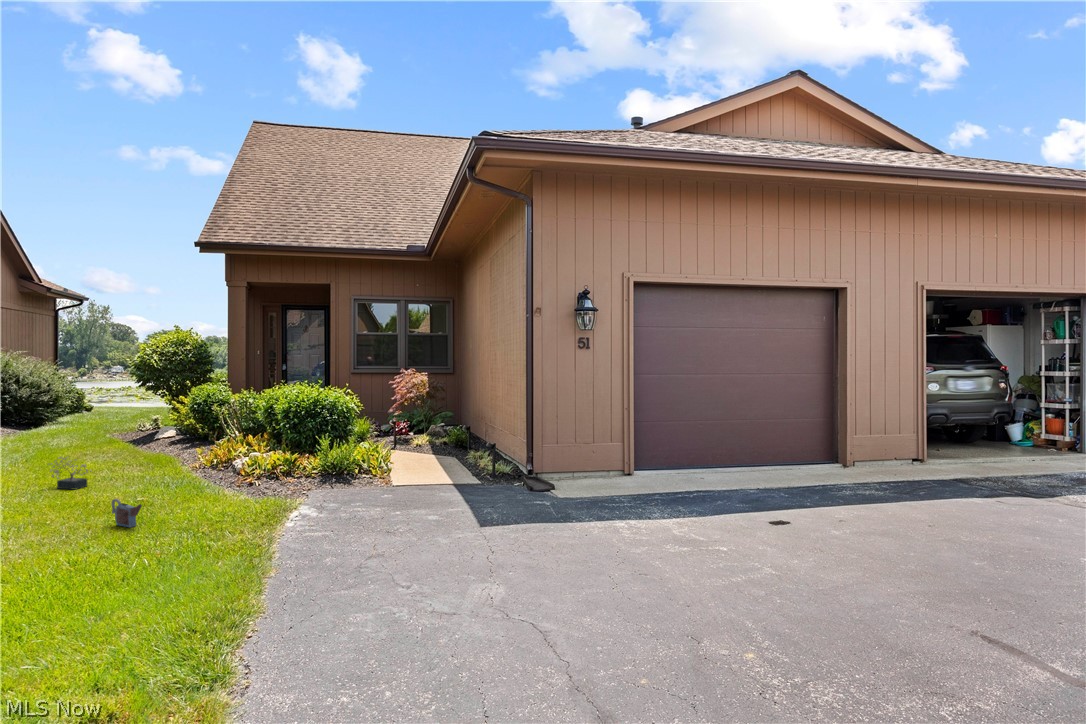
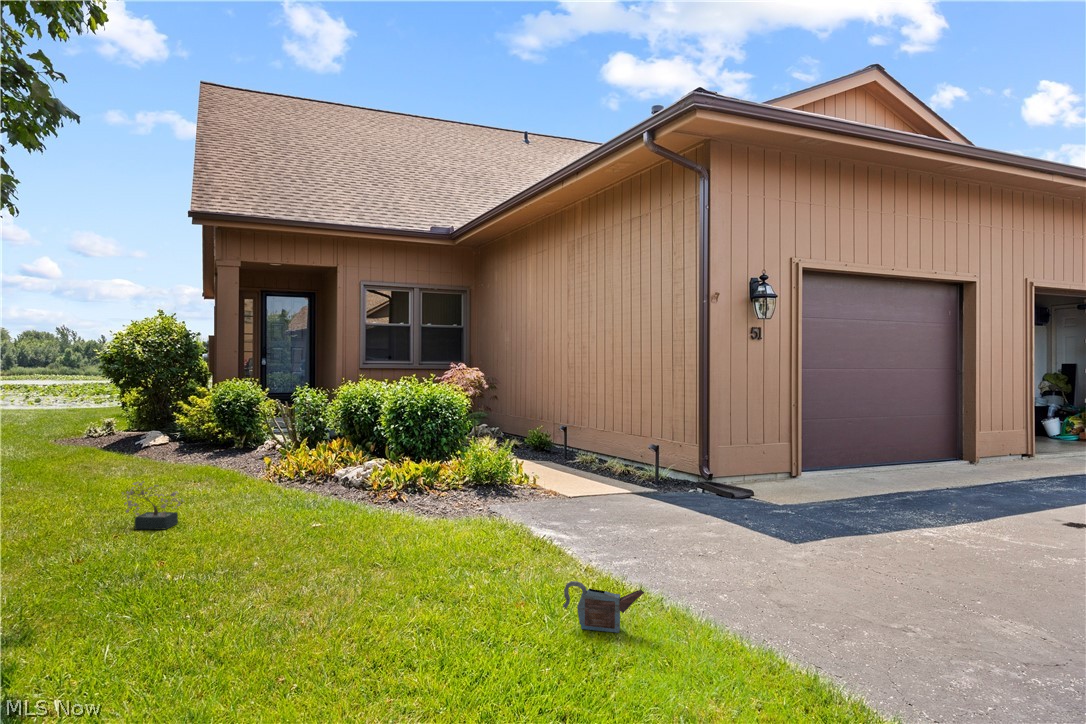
watering can: present [111,499,142,527] -> present [563,581,644,633]

